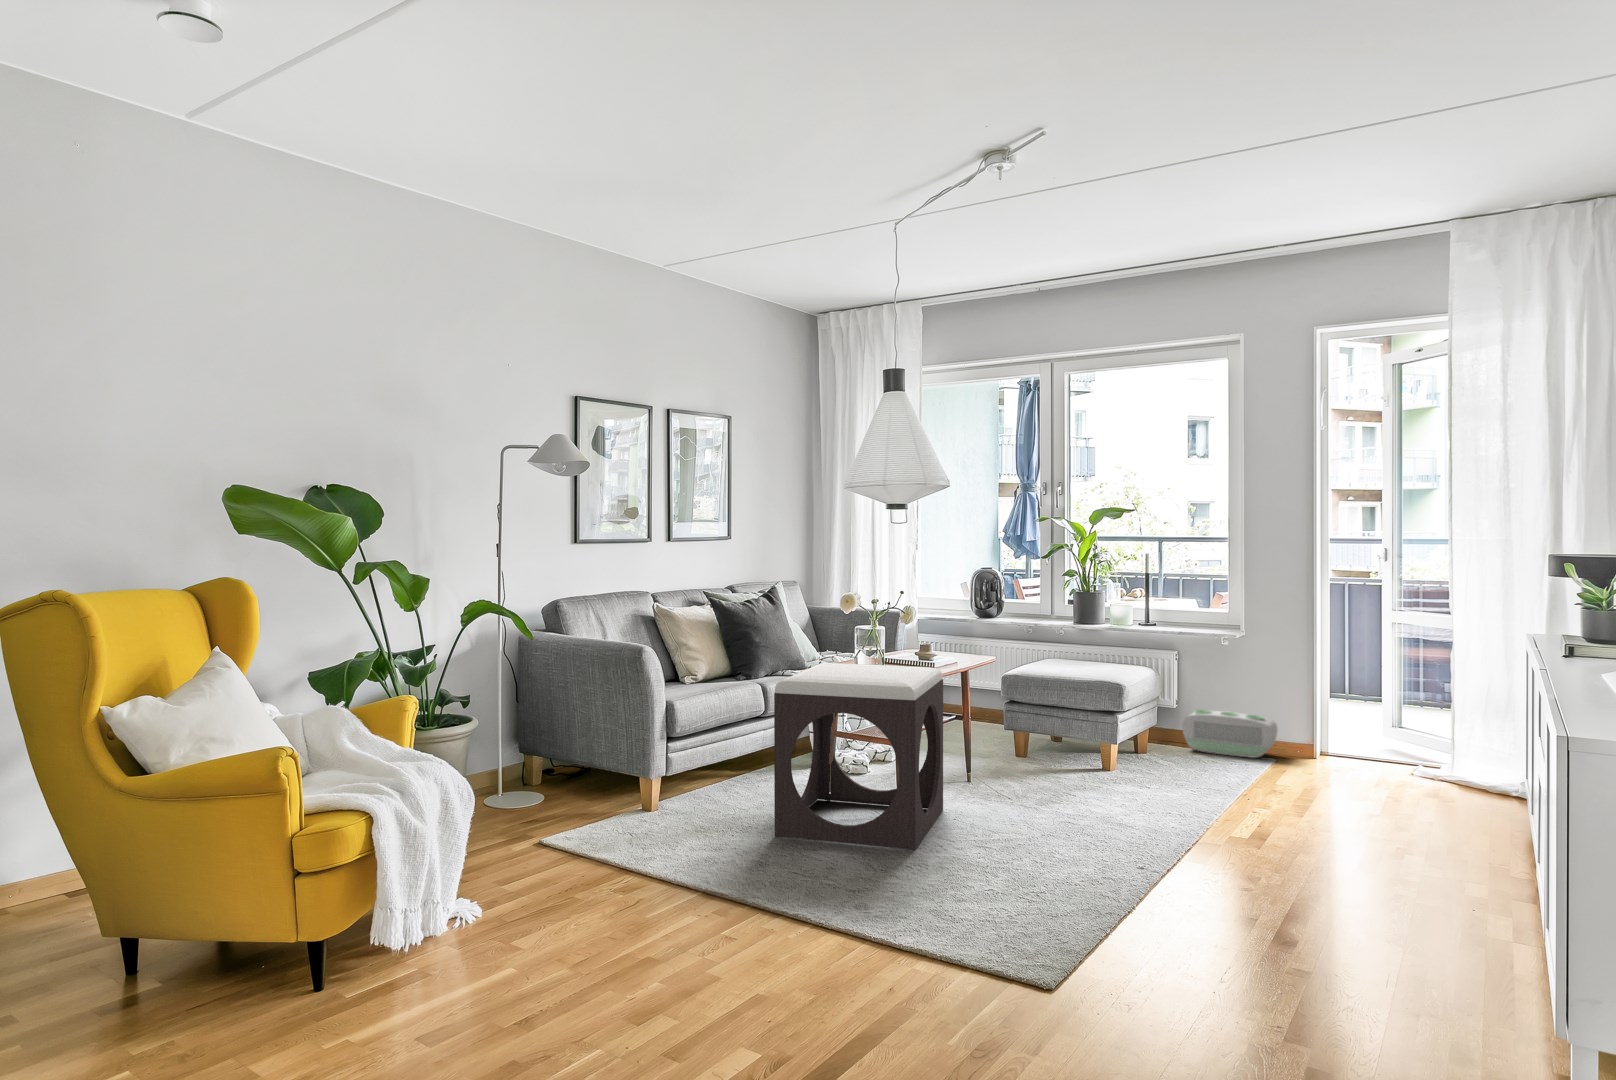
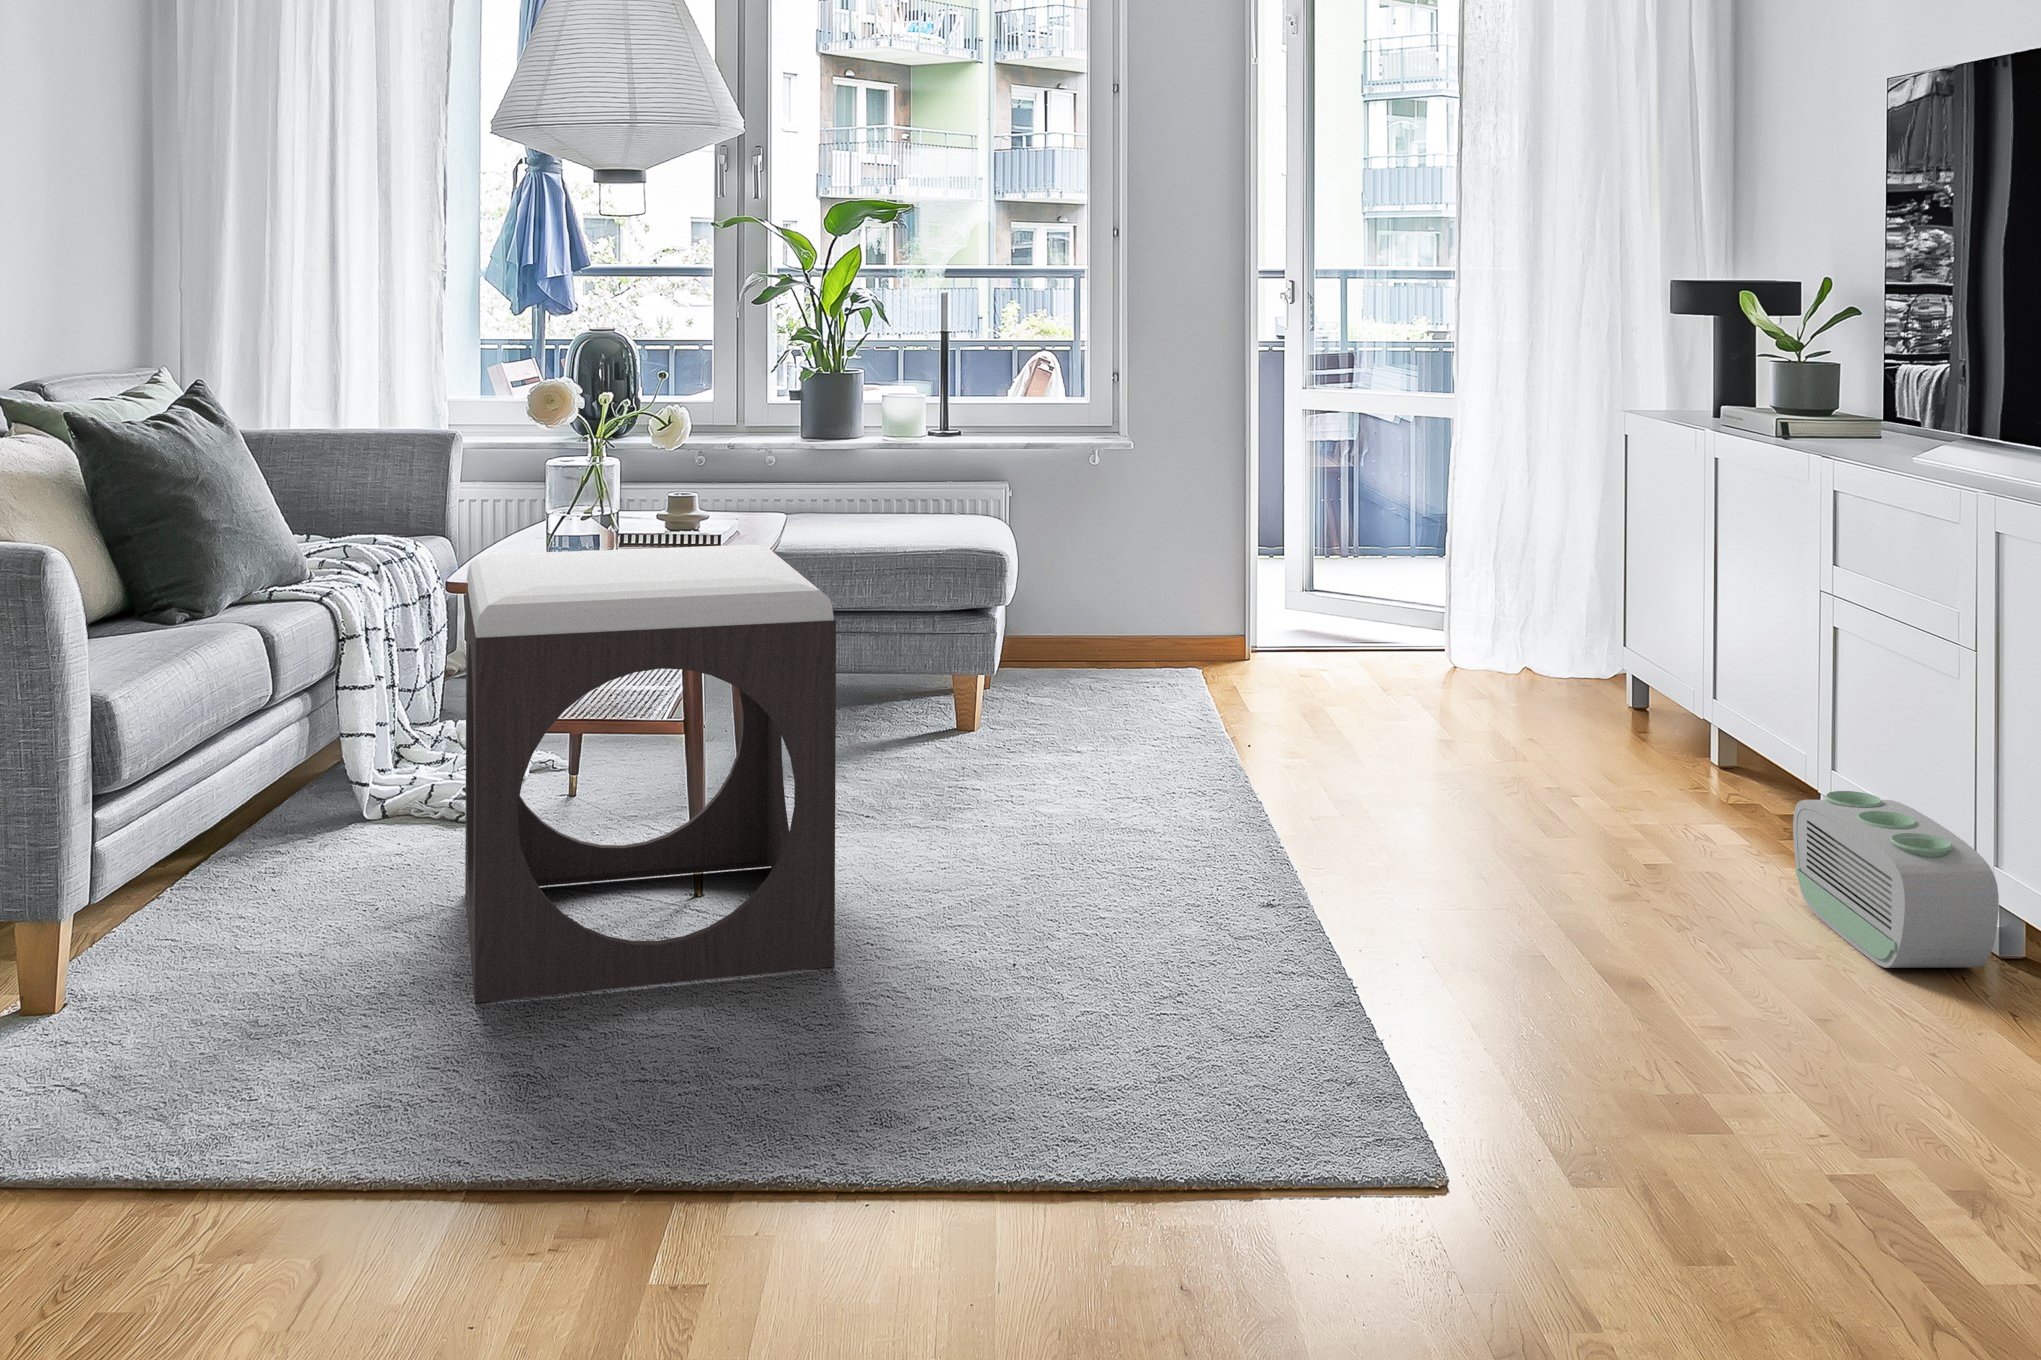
air purifier: present [1182,710,1278,758] -> present [1793,791,1999,968]

